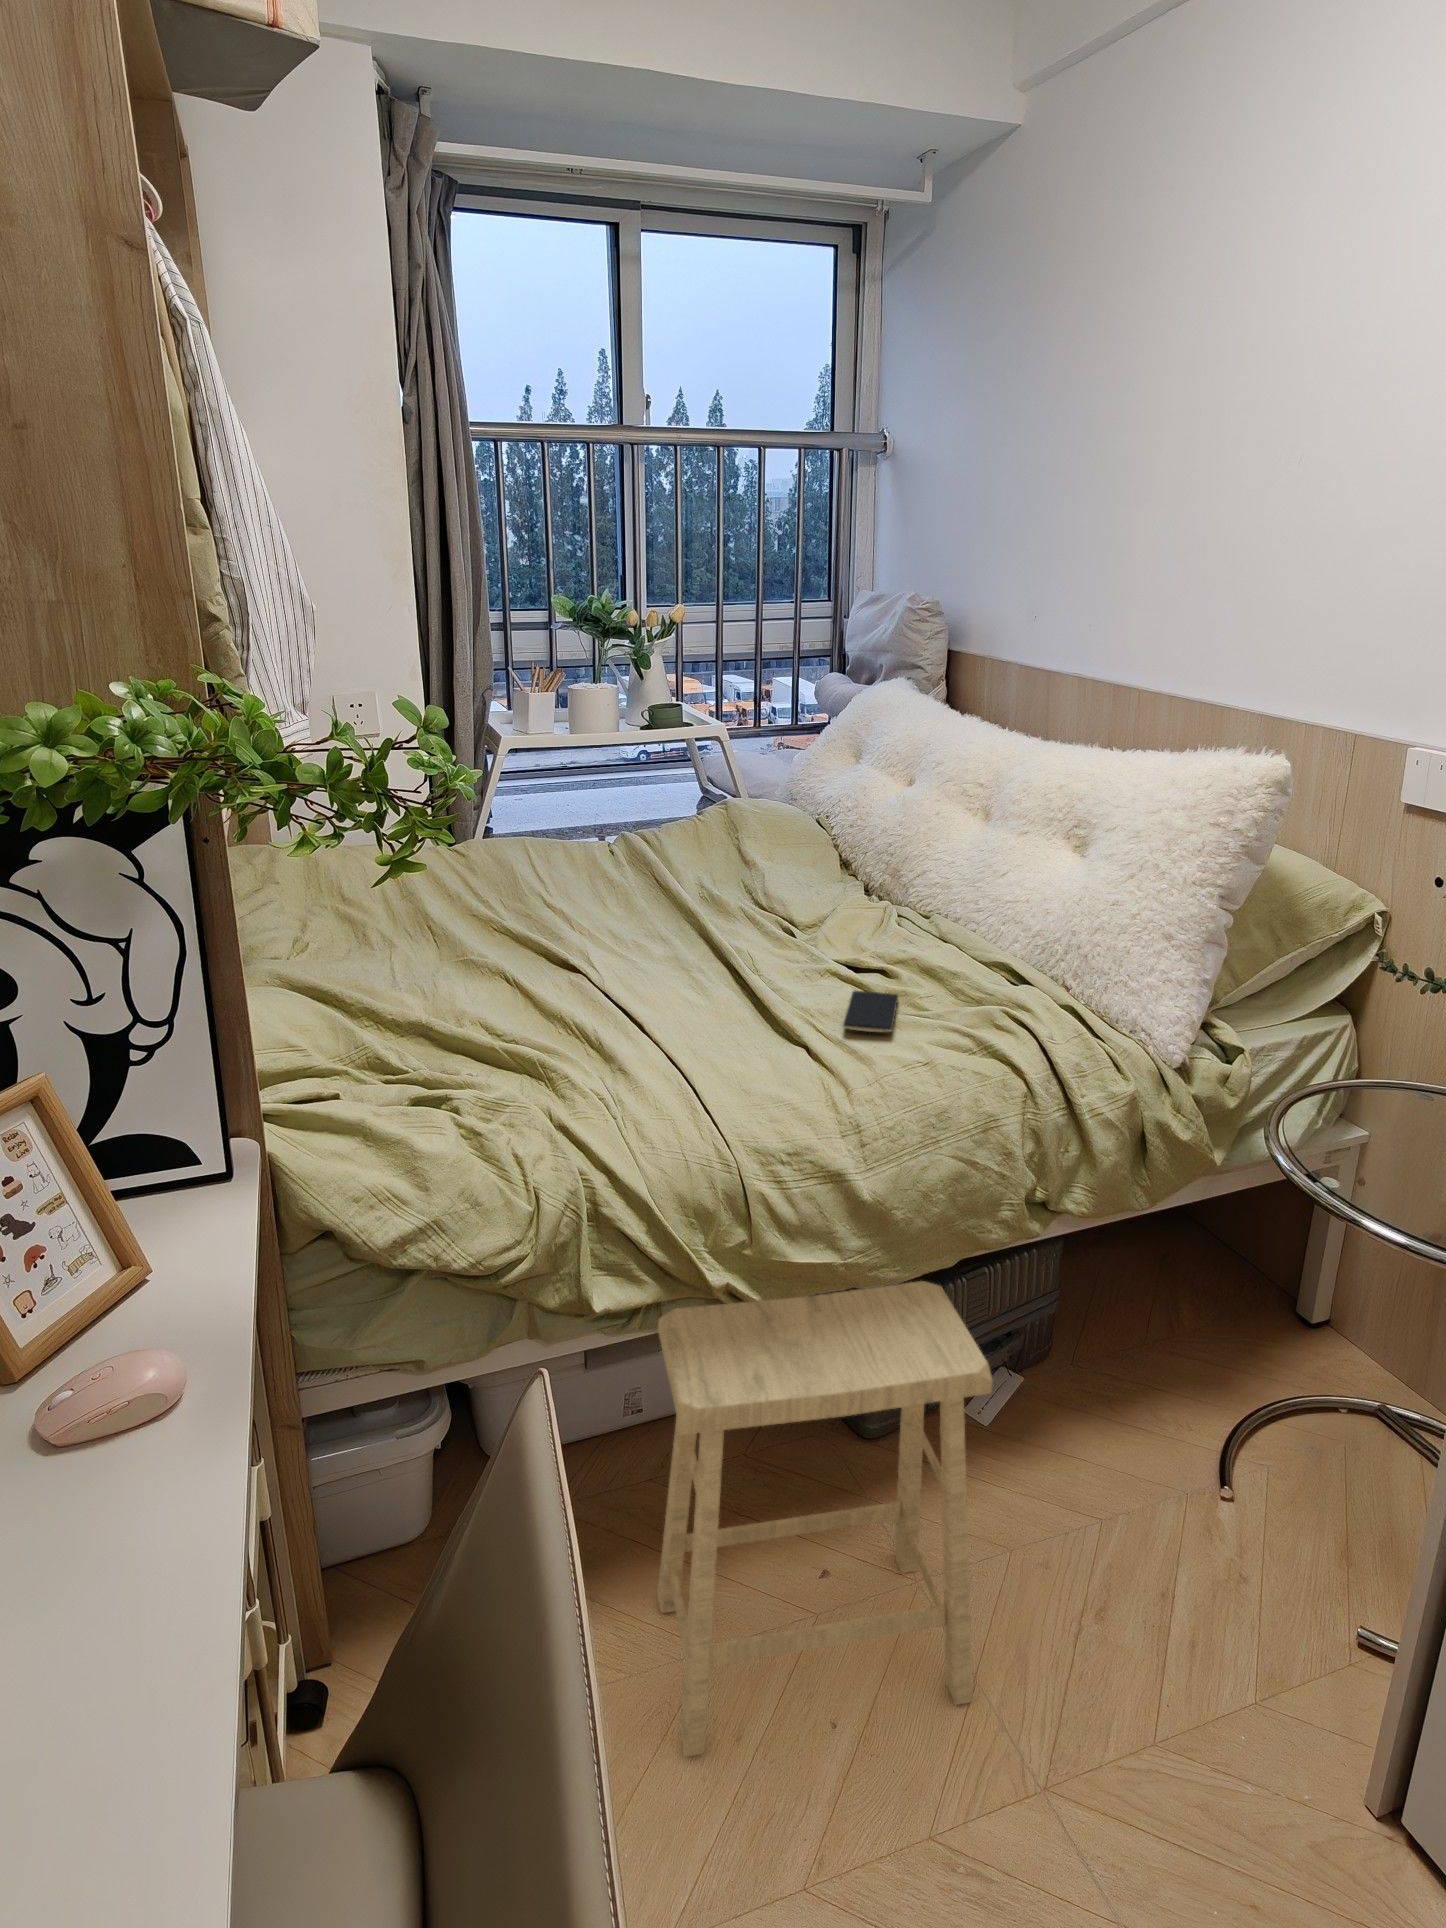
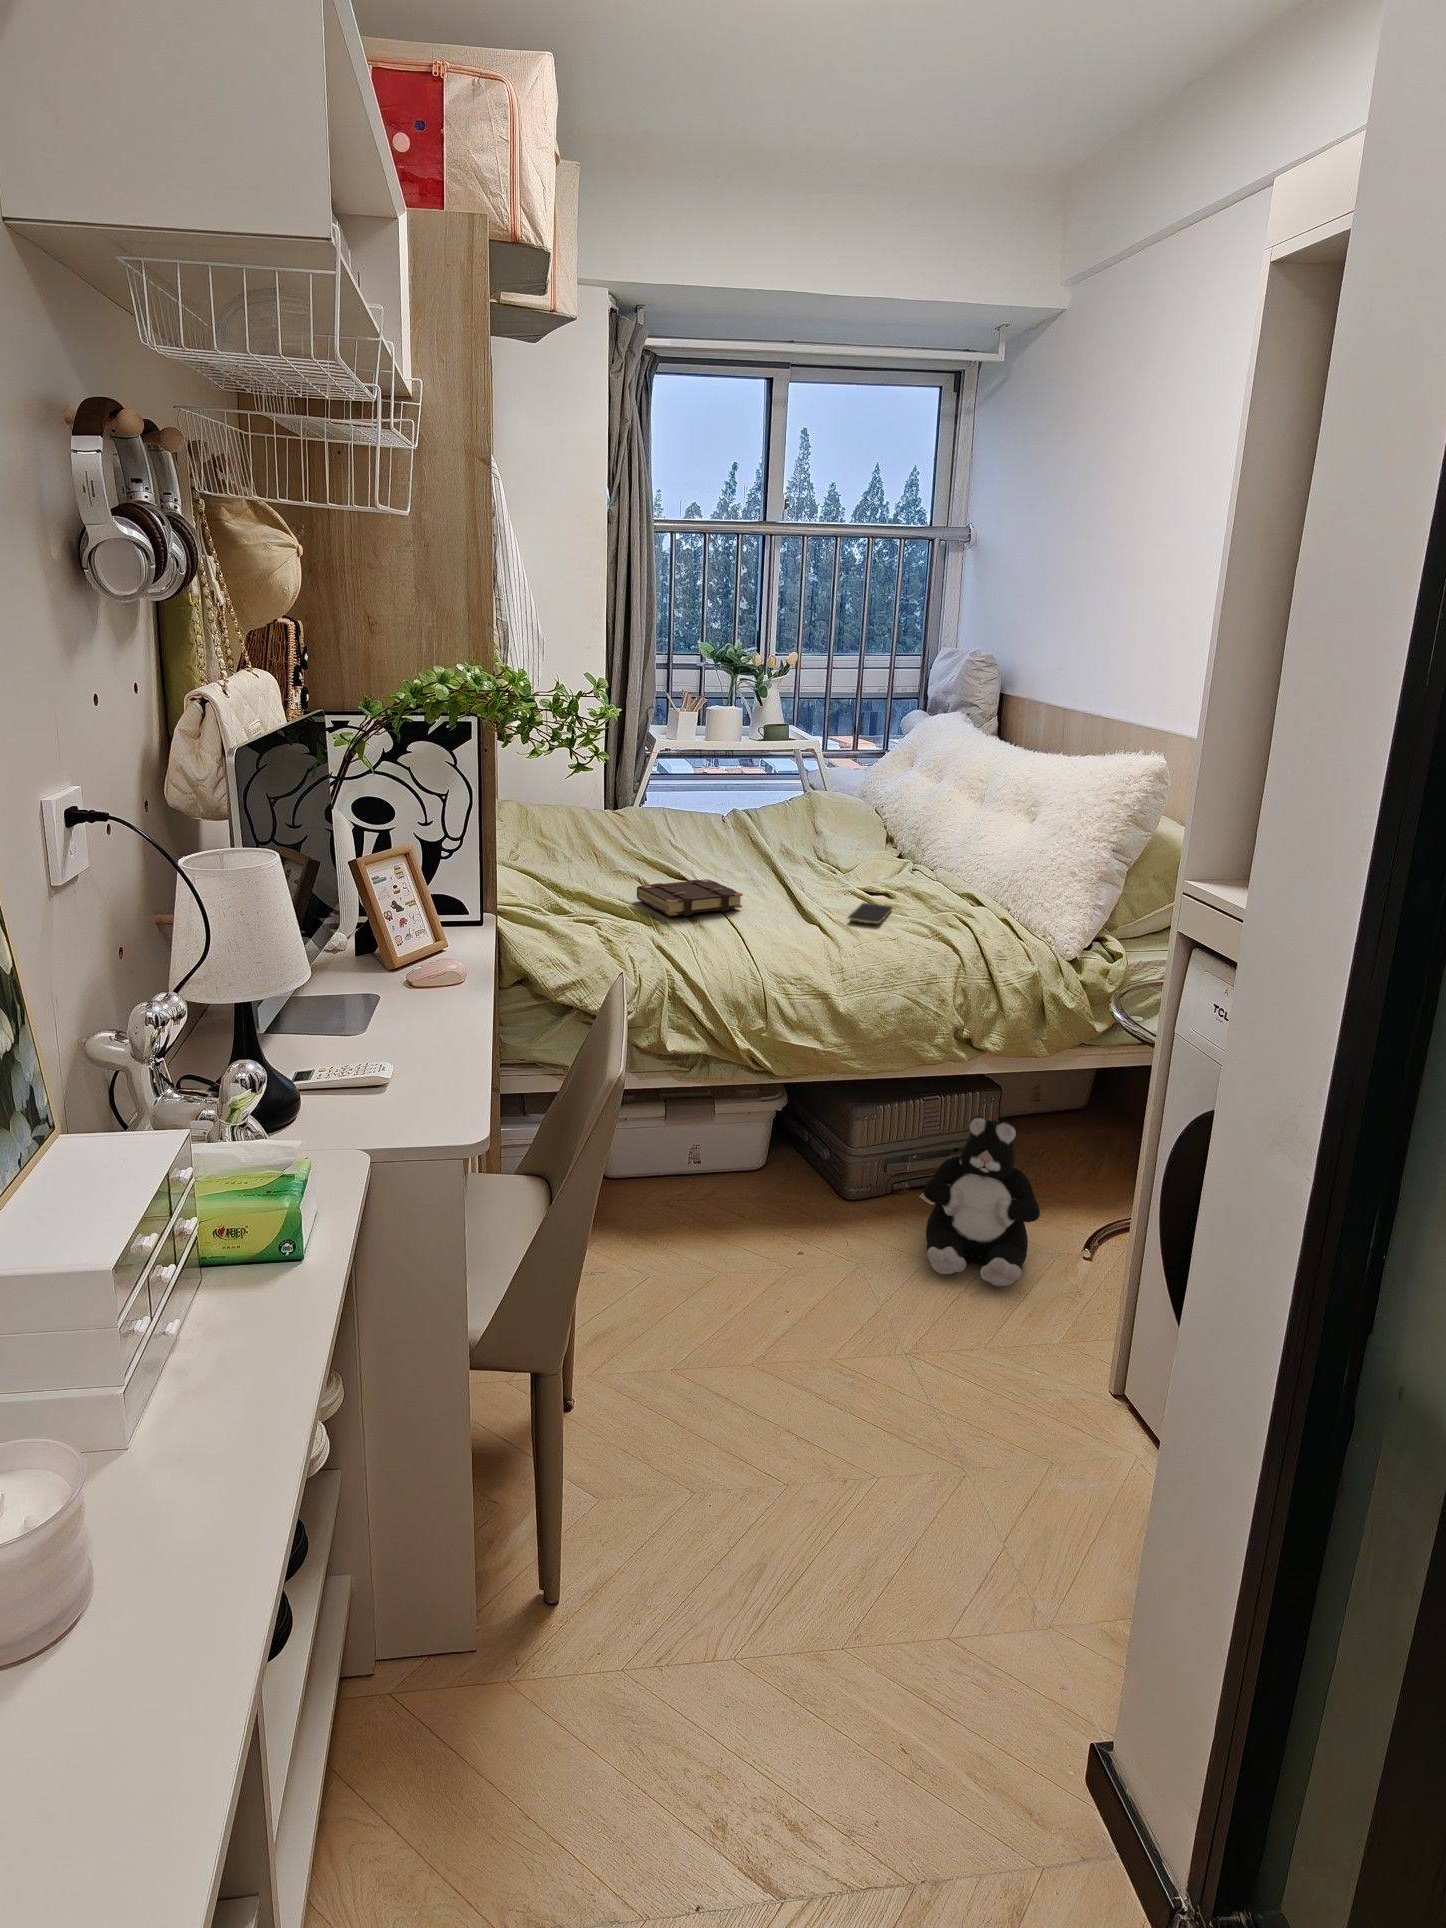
book: none [504,972,675,1052] -> present [637,879,743,916]
footstool: present [657,1281,993,1756] -> none [696,1052,894,1314]
plush toy: none [998,1325,1175,1603] -> present [923,1116,1040,1287]

